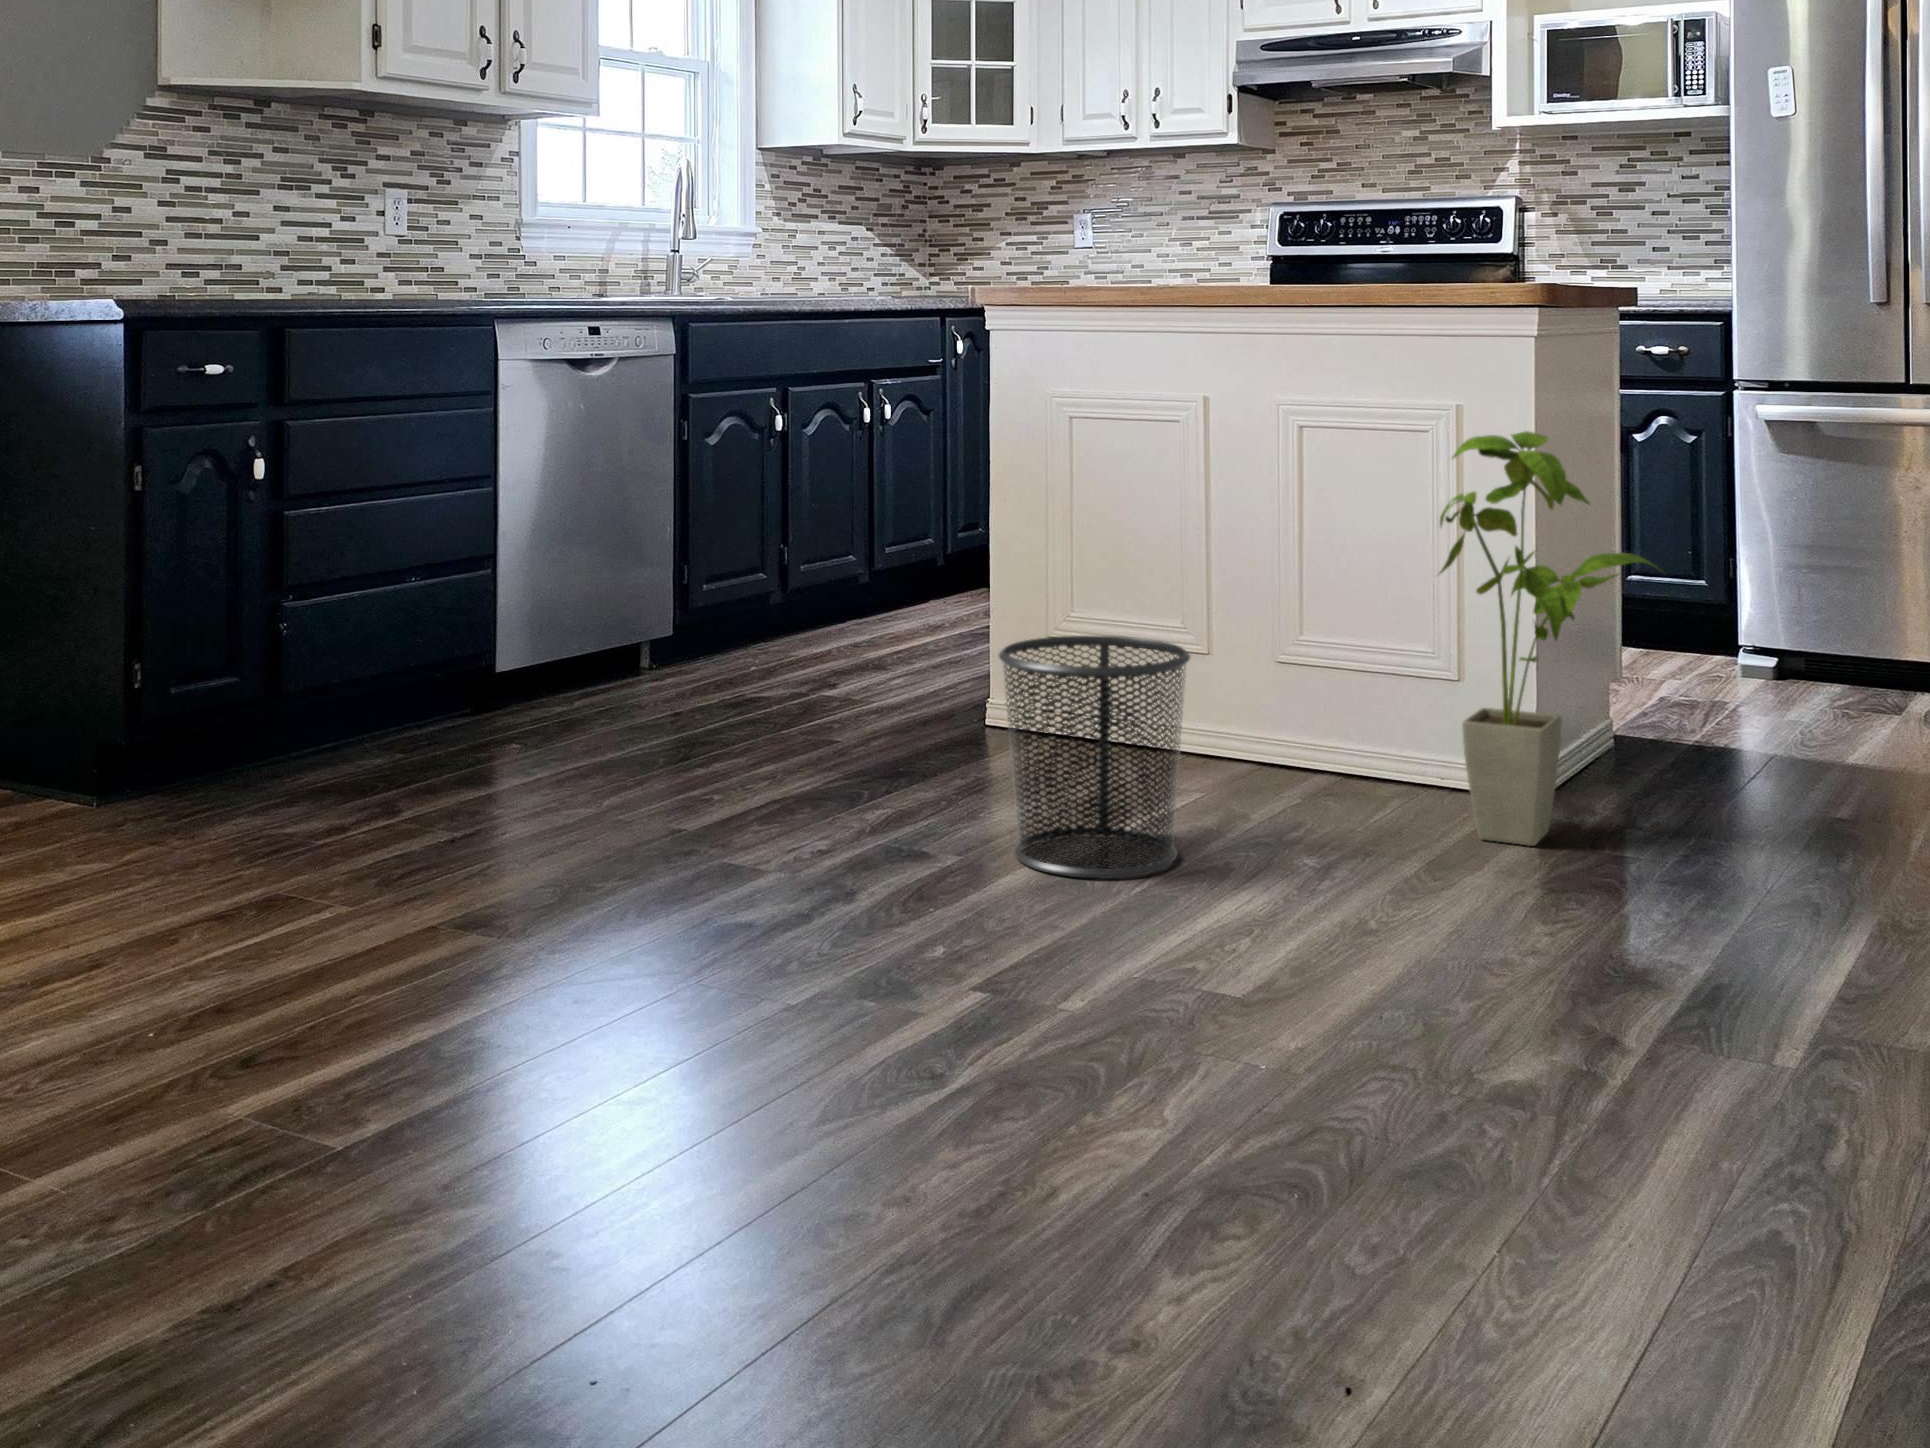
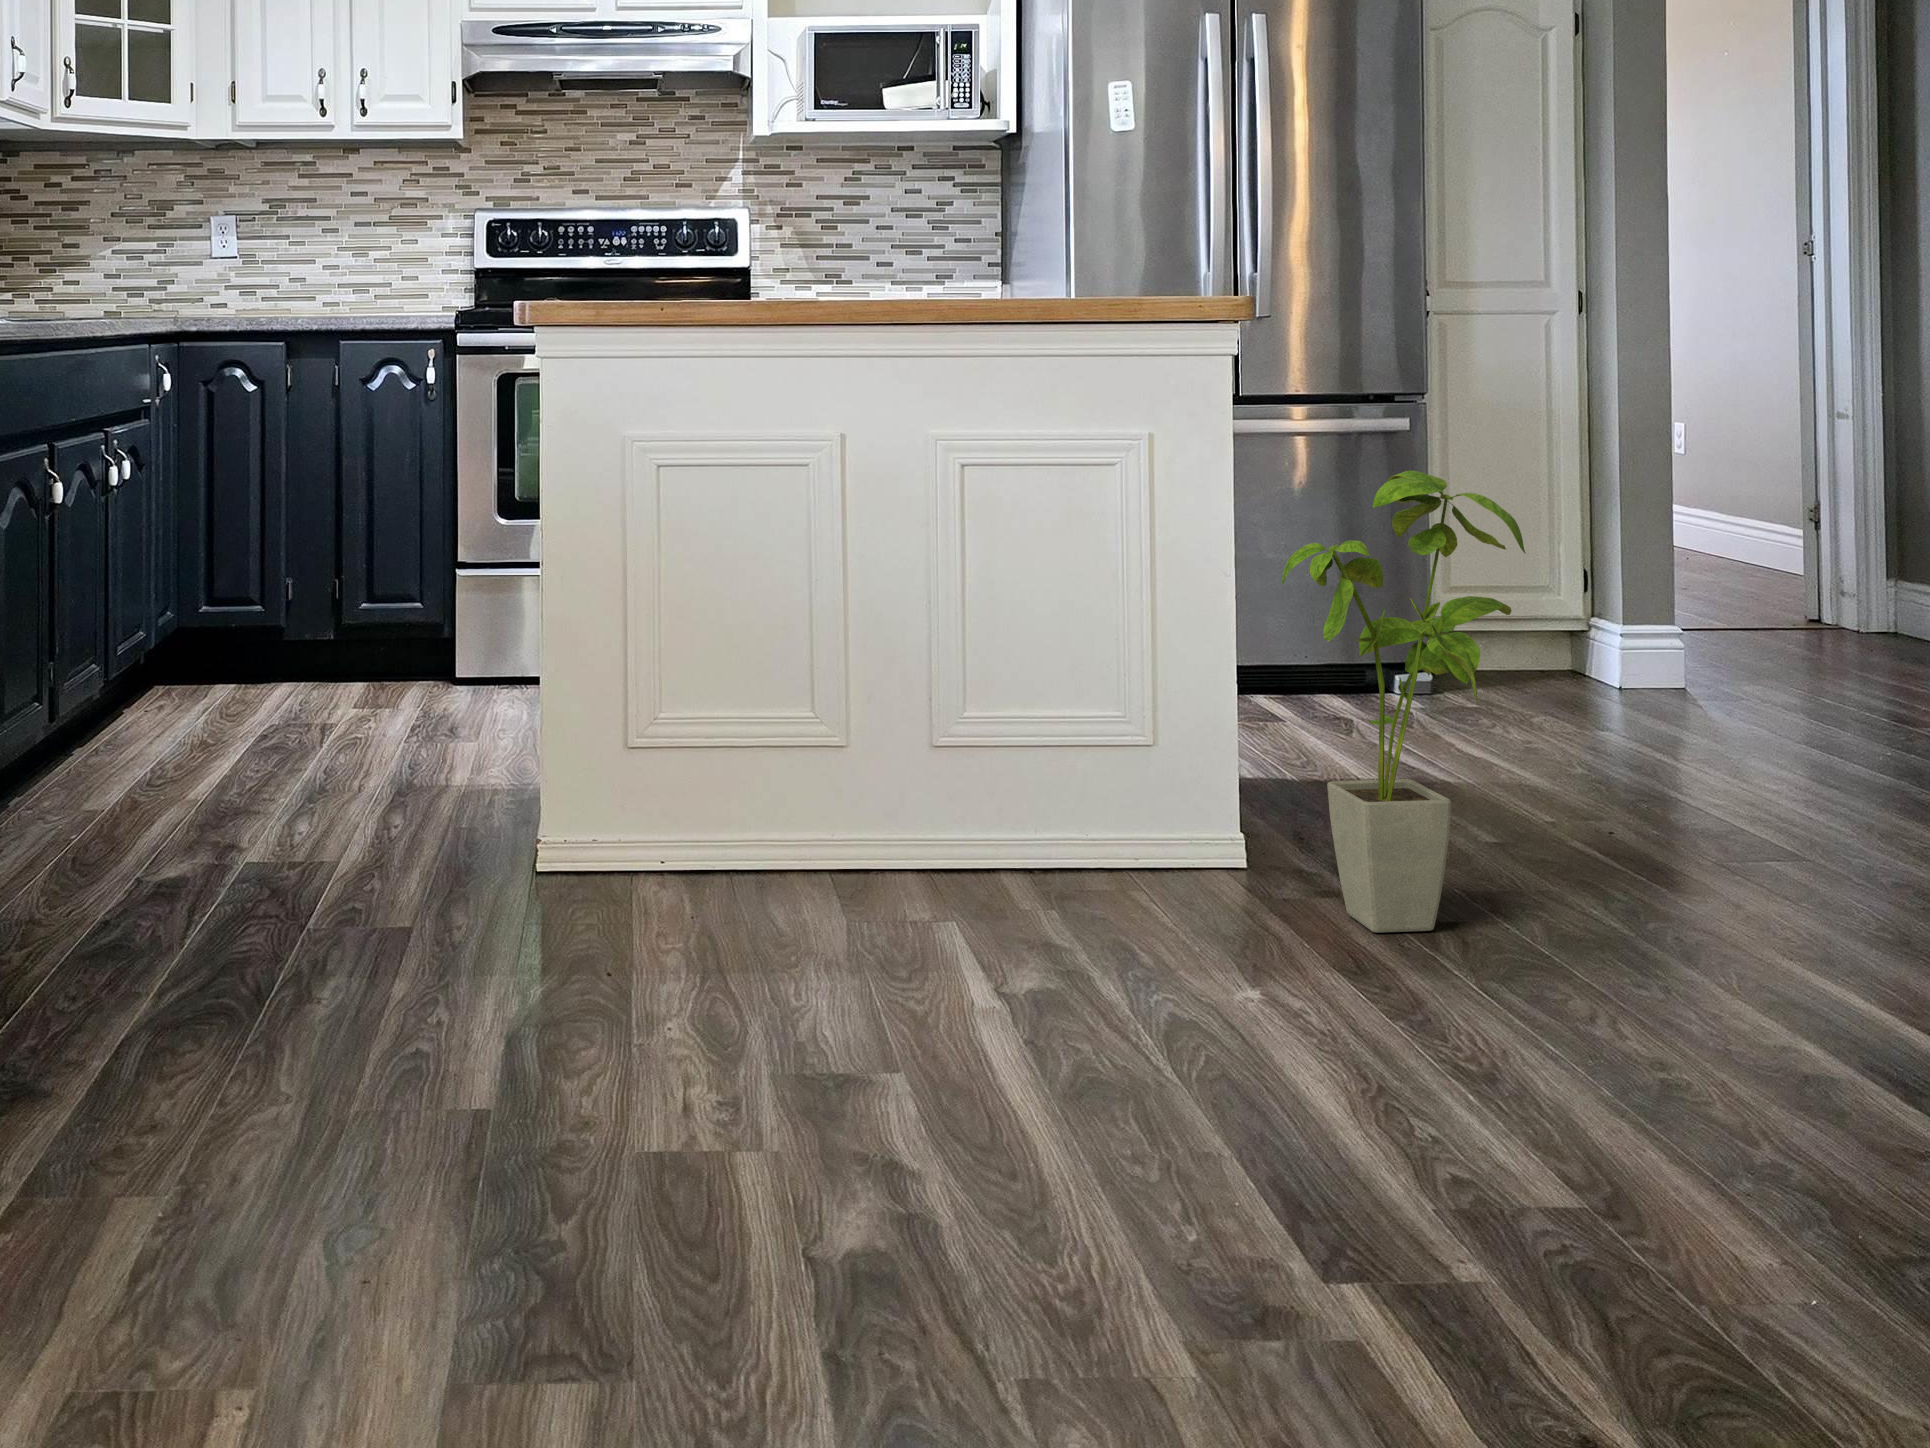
waste bin: present [999,636,1190,878] -> none [992,757,1247,1089]

